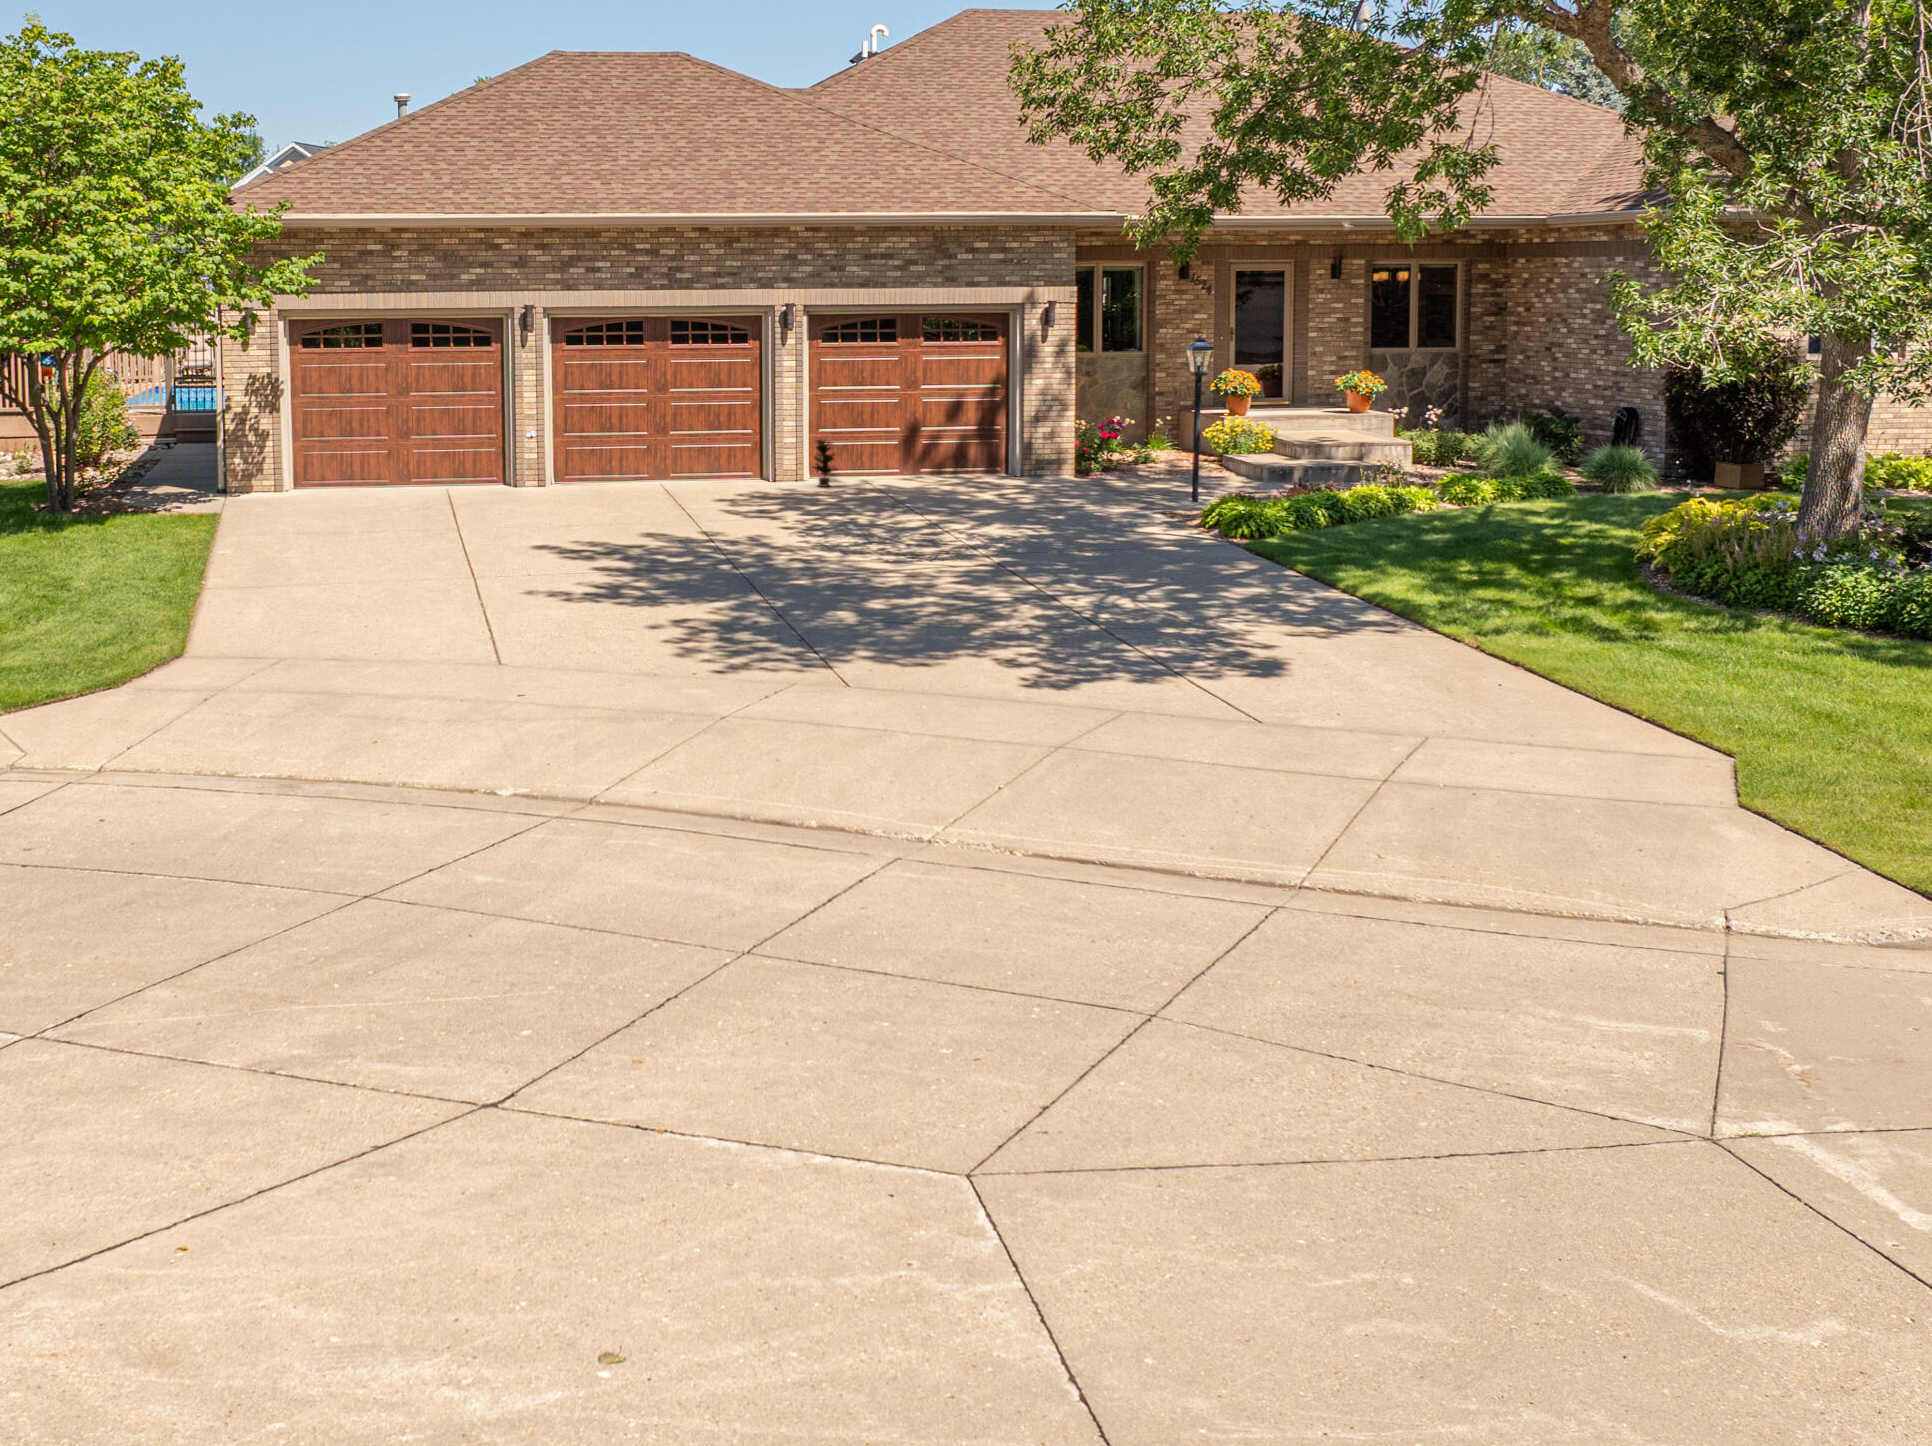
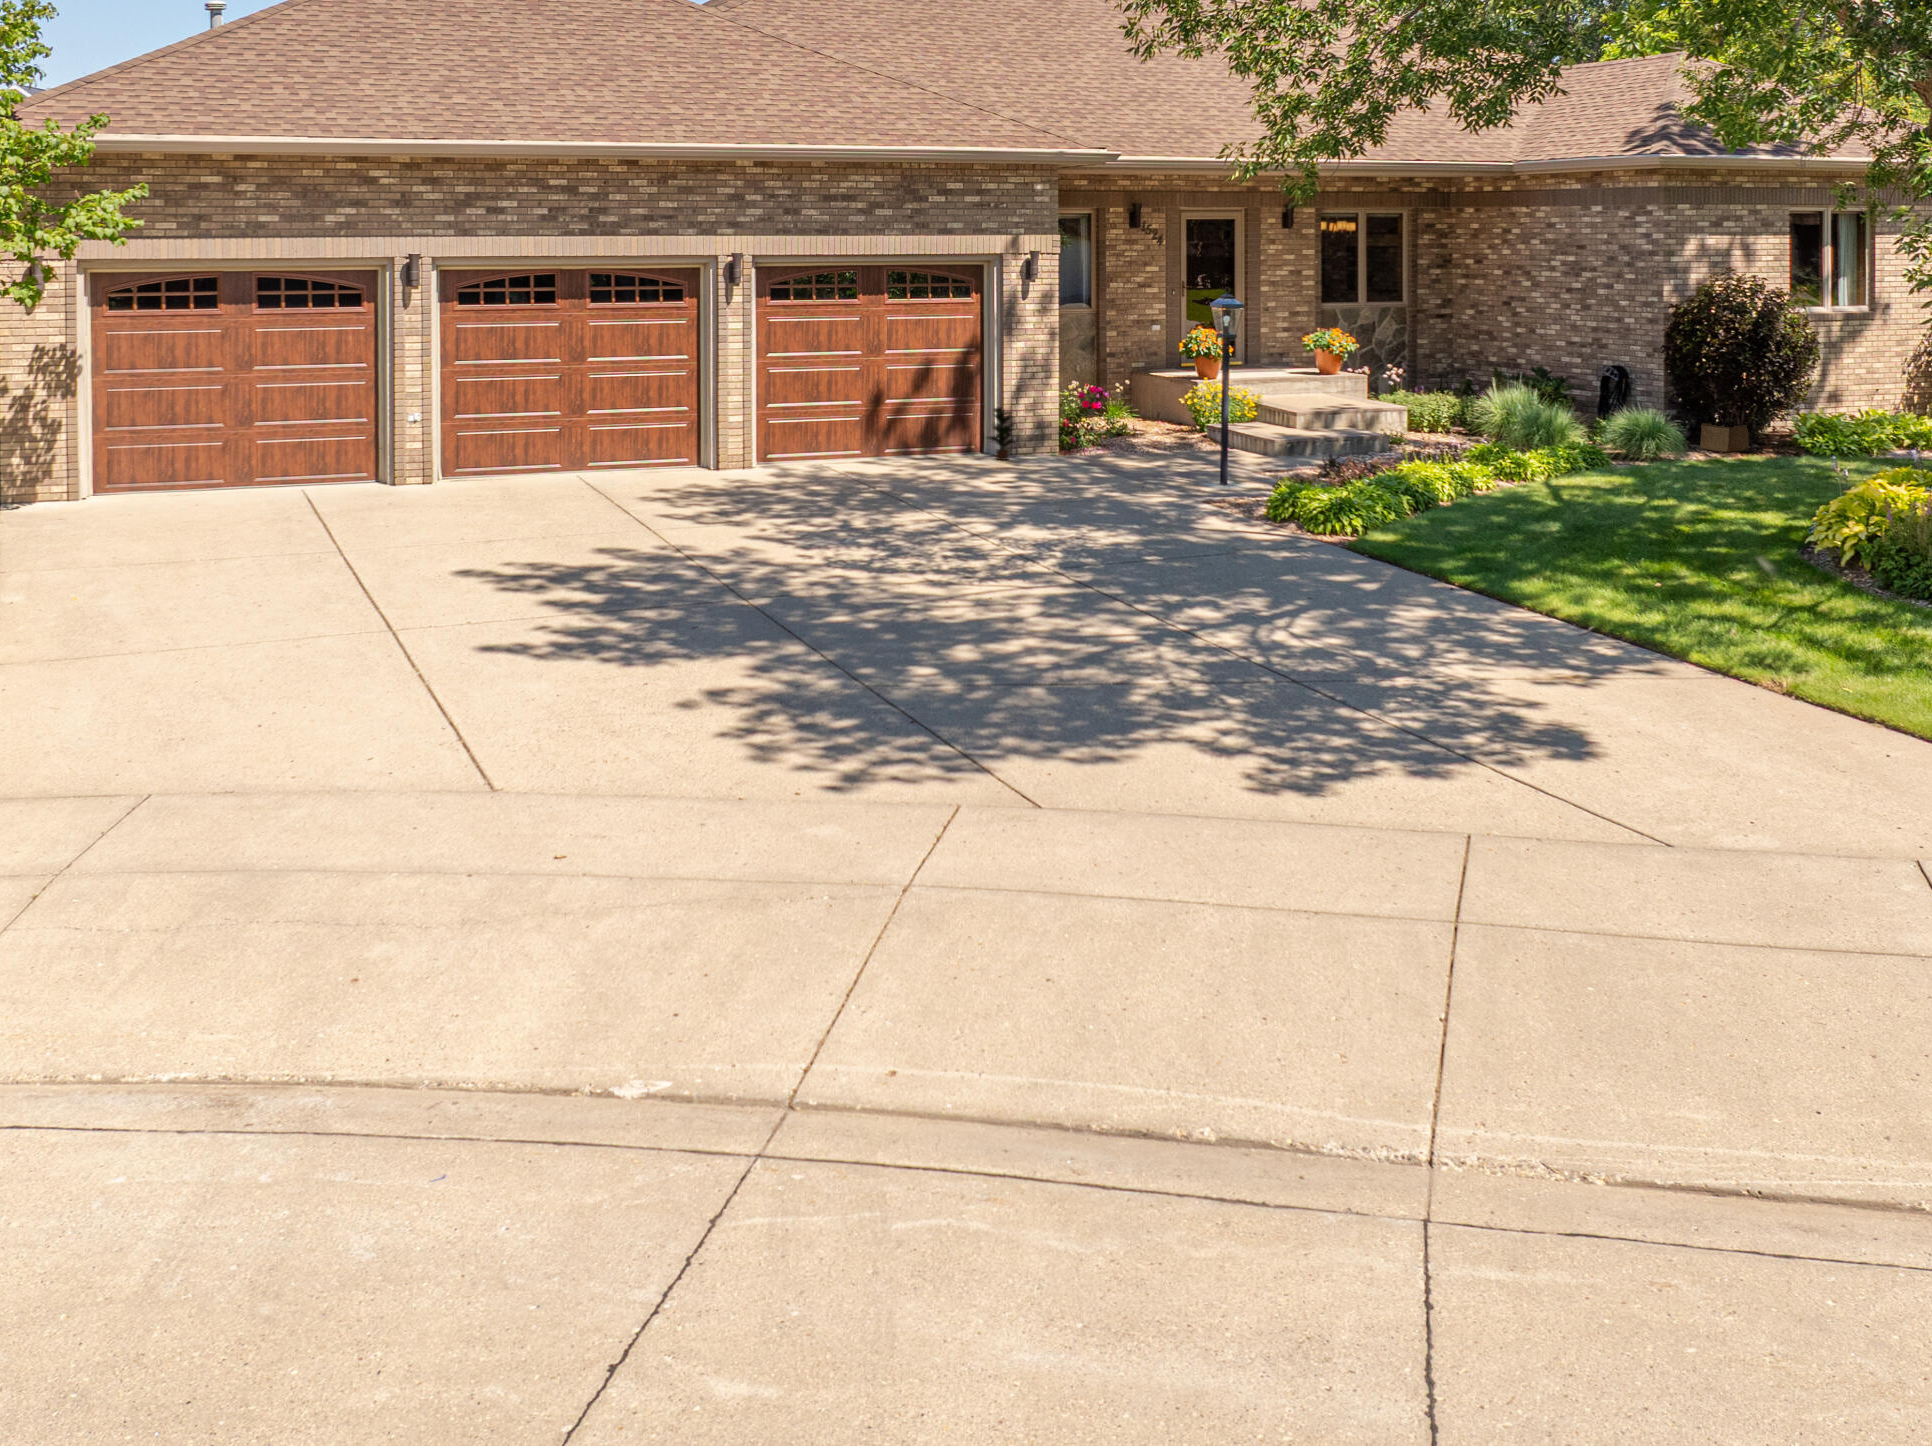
potted plant: present [813,440,837,487] -> present [987,407,1018,460]

